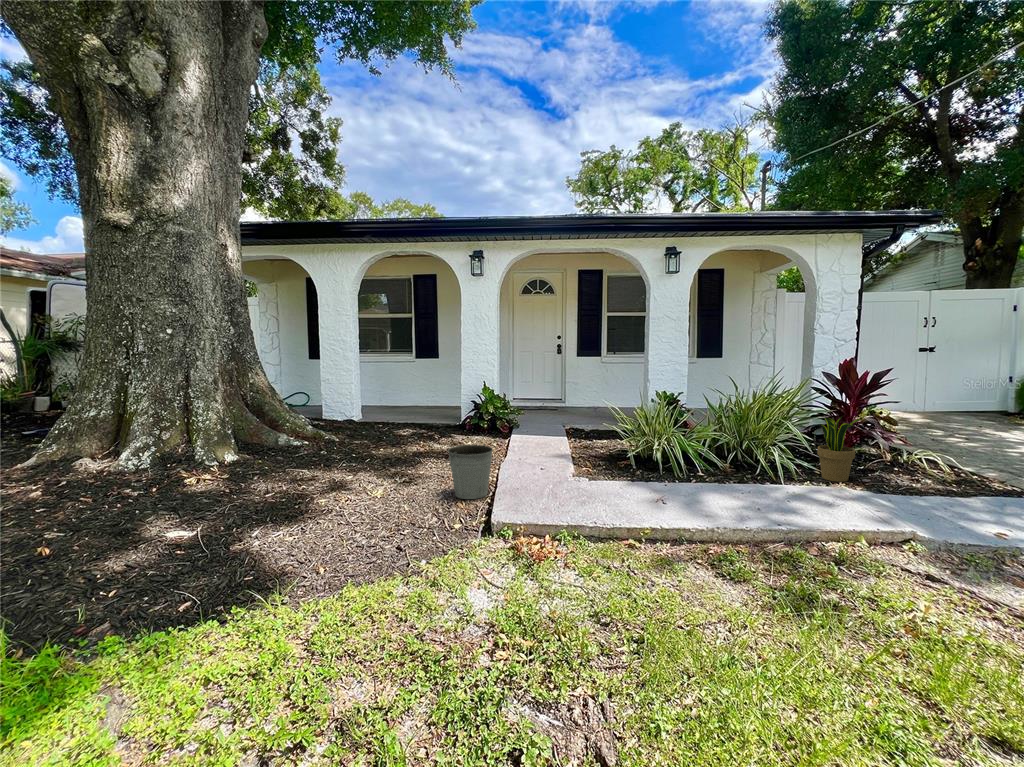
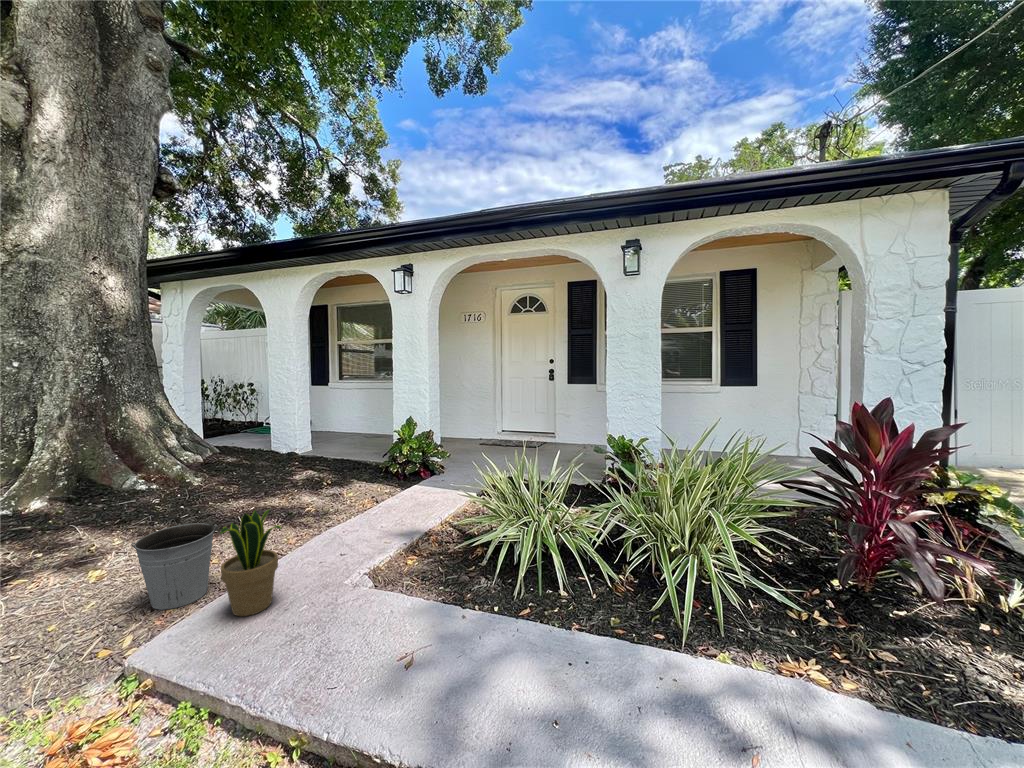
potted plant: present [817,417,861,482] -> present [220,509,282,616]

